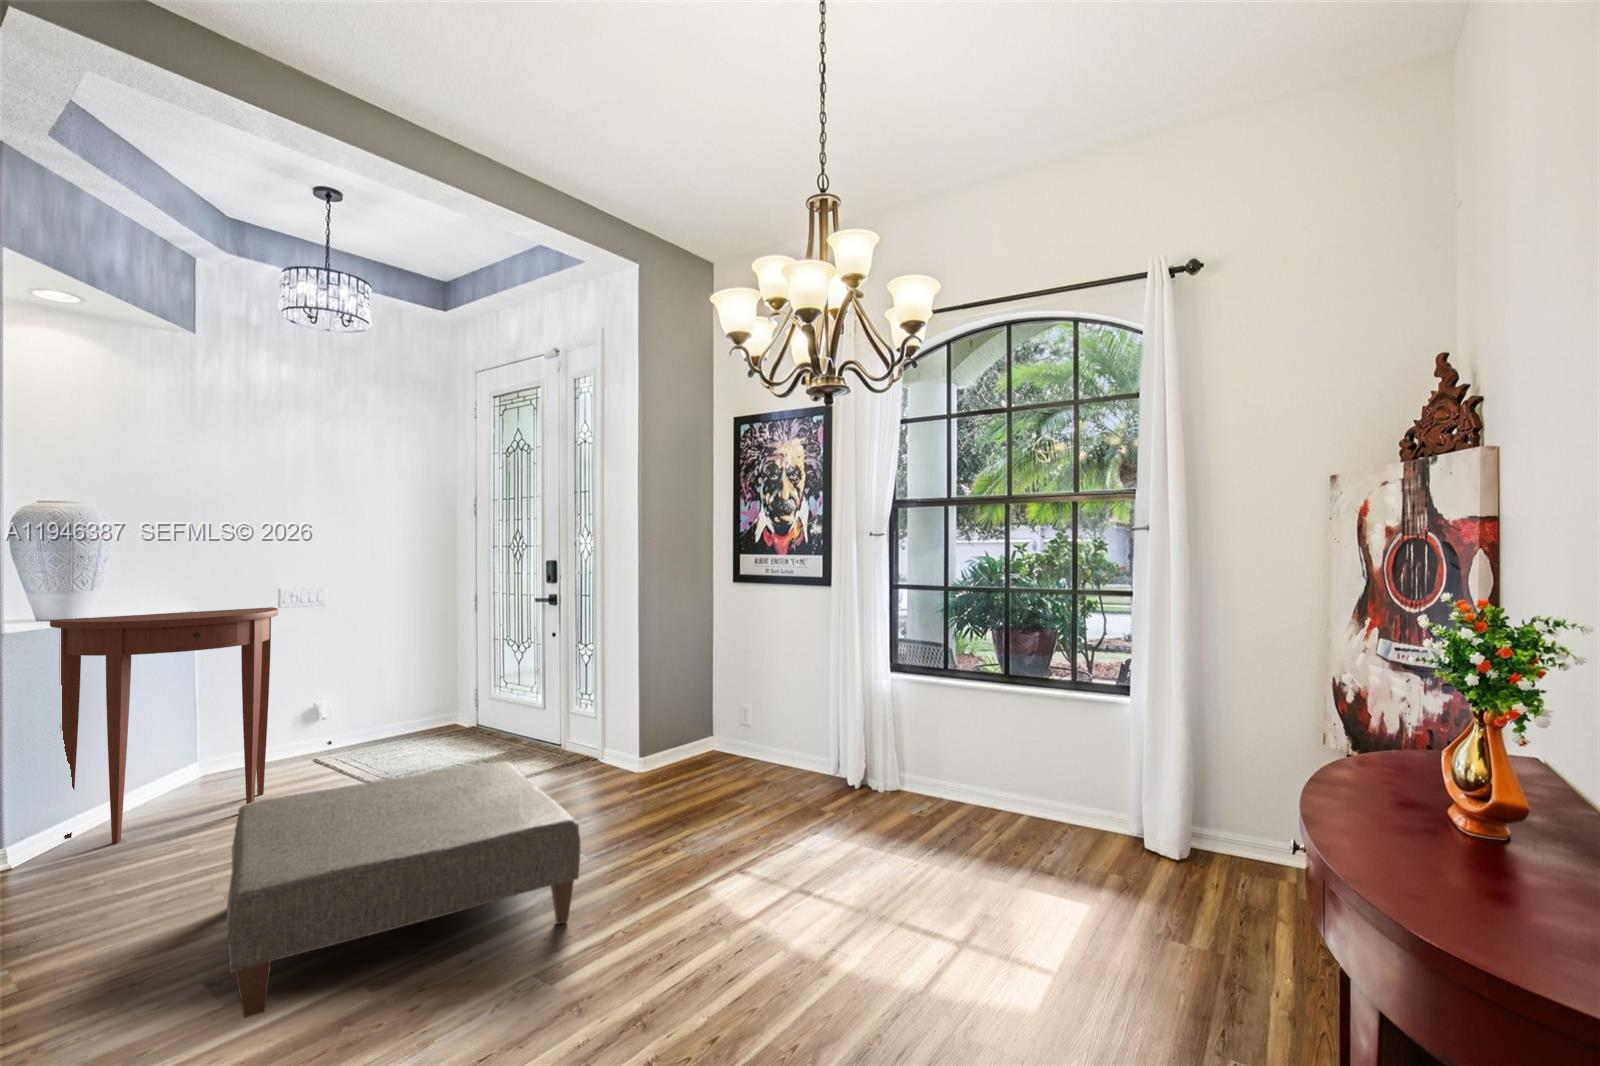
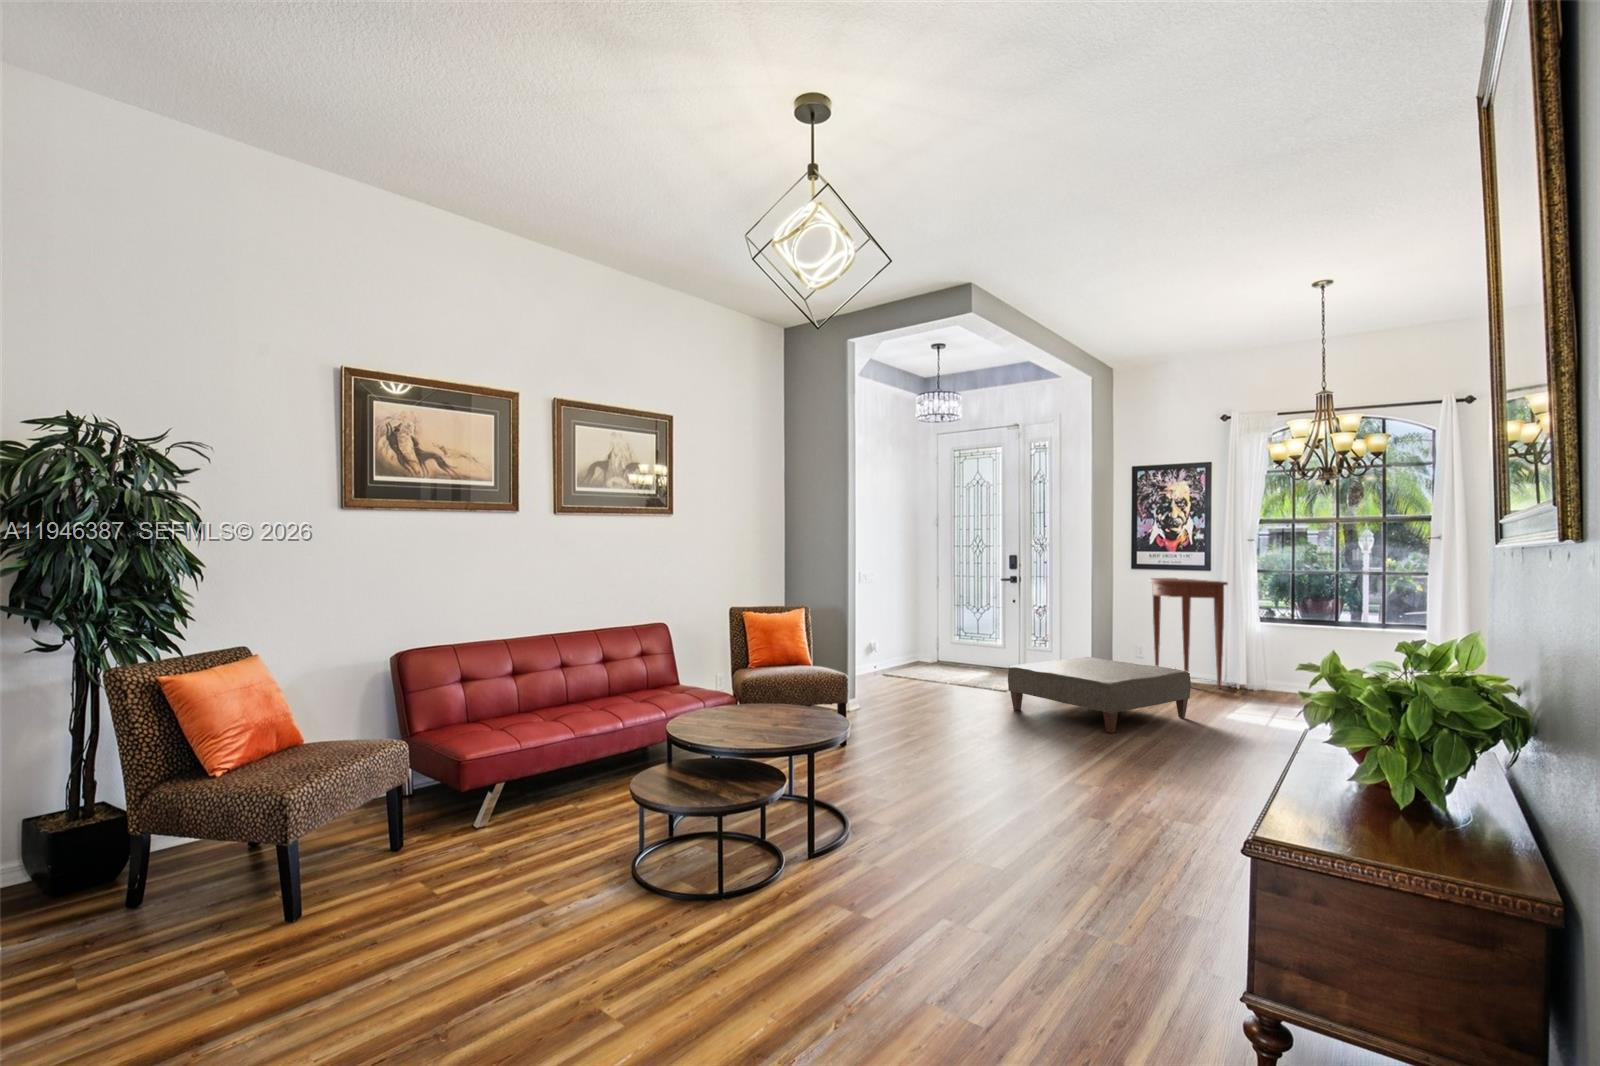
console table: present [50,607,278,843] -> present [1149,578,1228,689]

